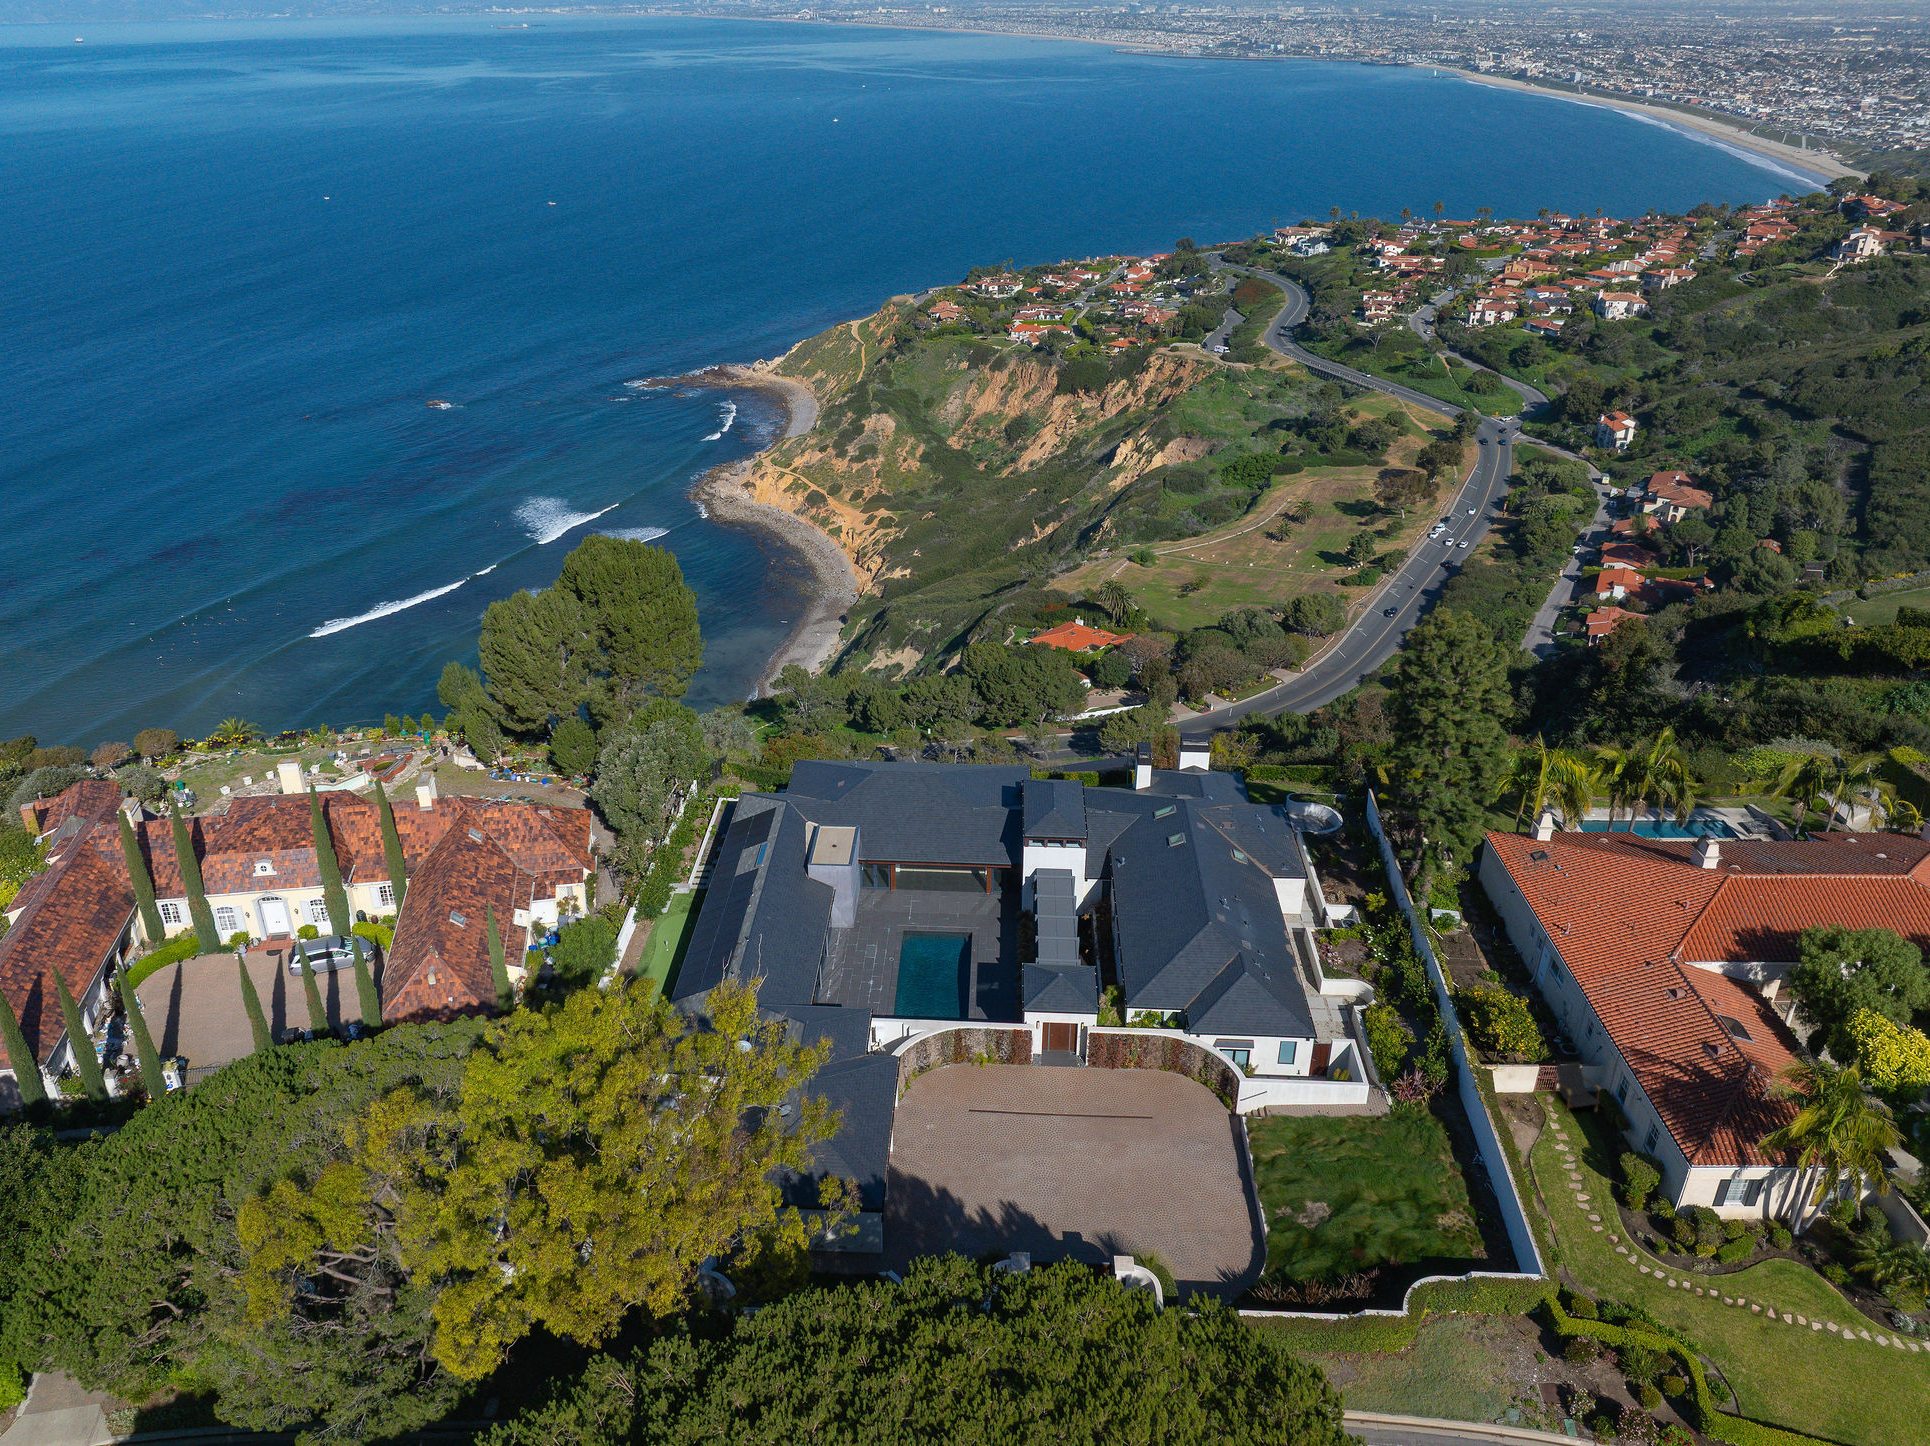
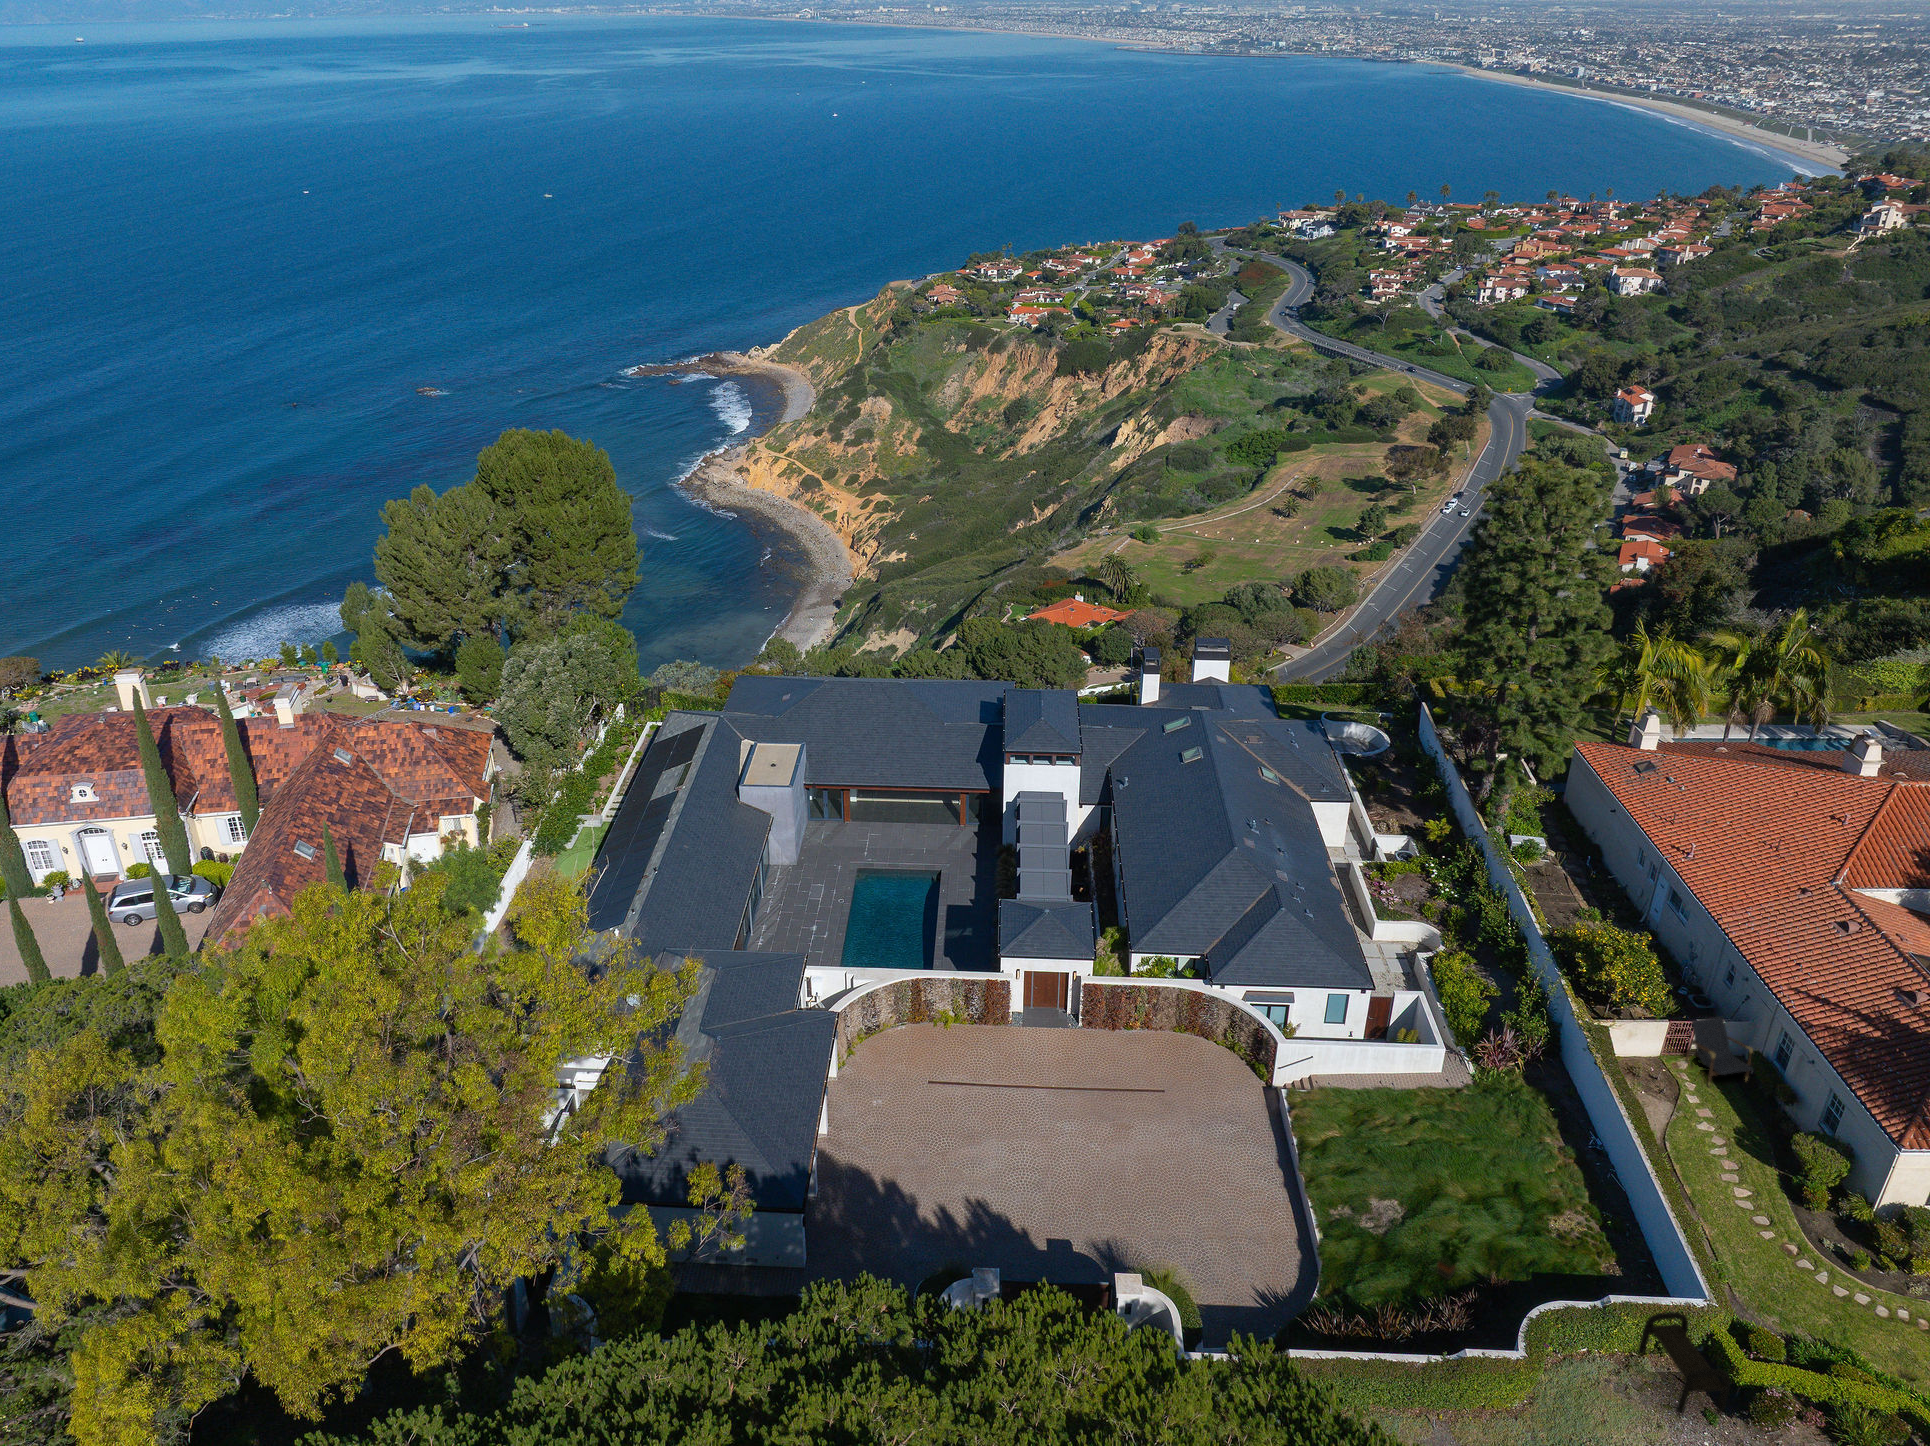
bench: none [1490,1282,1549,1354] -> present [1638,1312,1730,1414]

